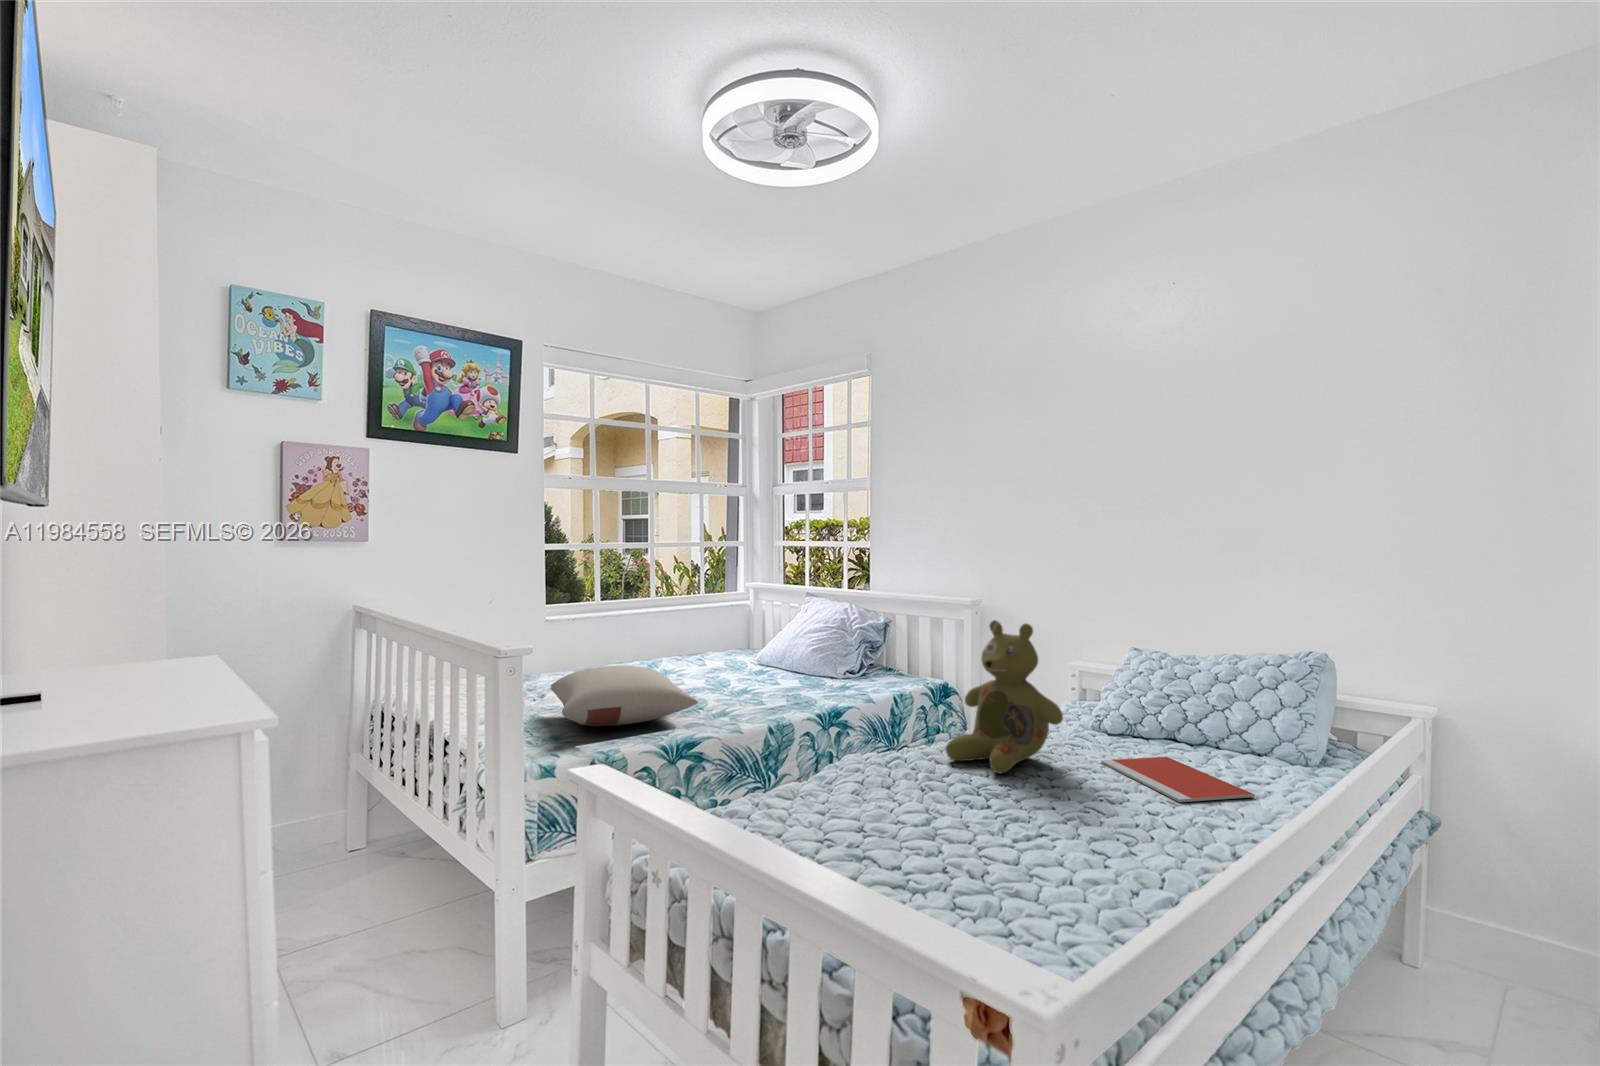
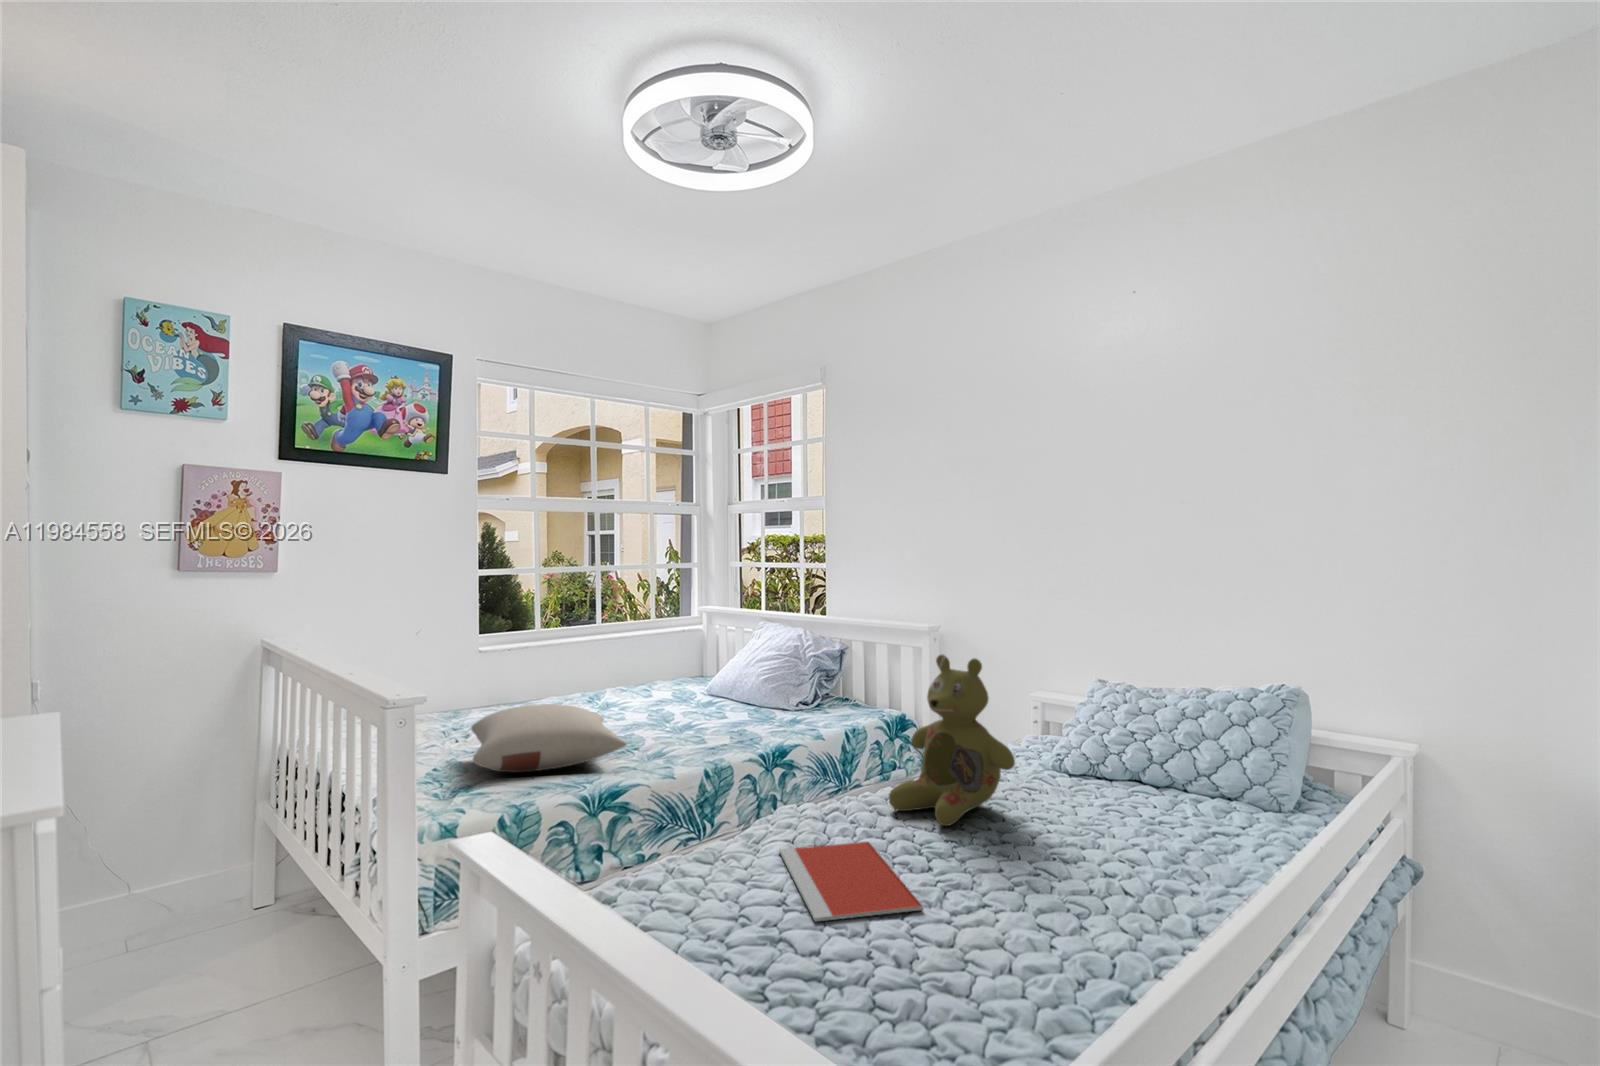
notebook: present [1101,757,1255,802] -> present [780,842,923,921]

